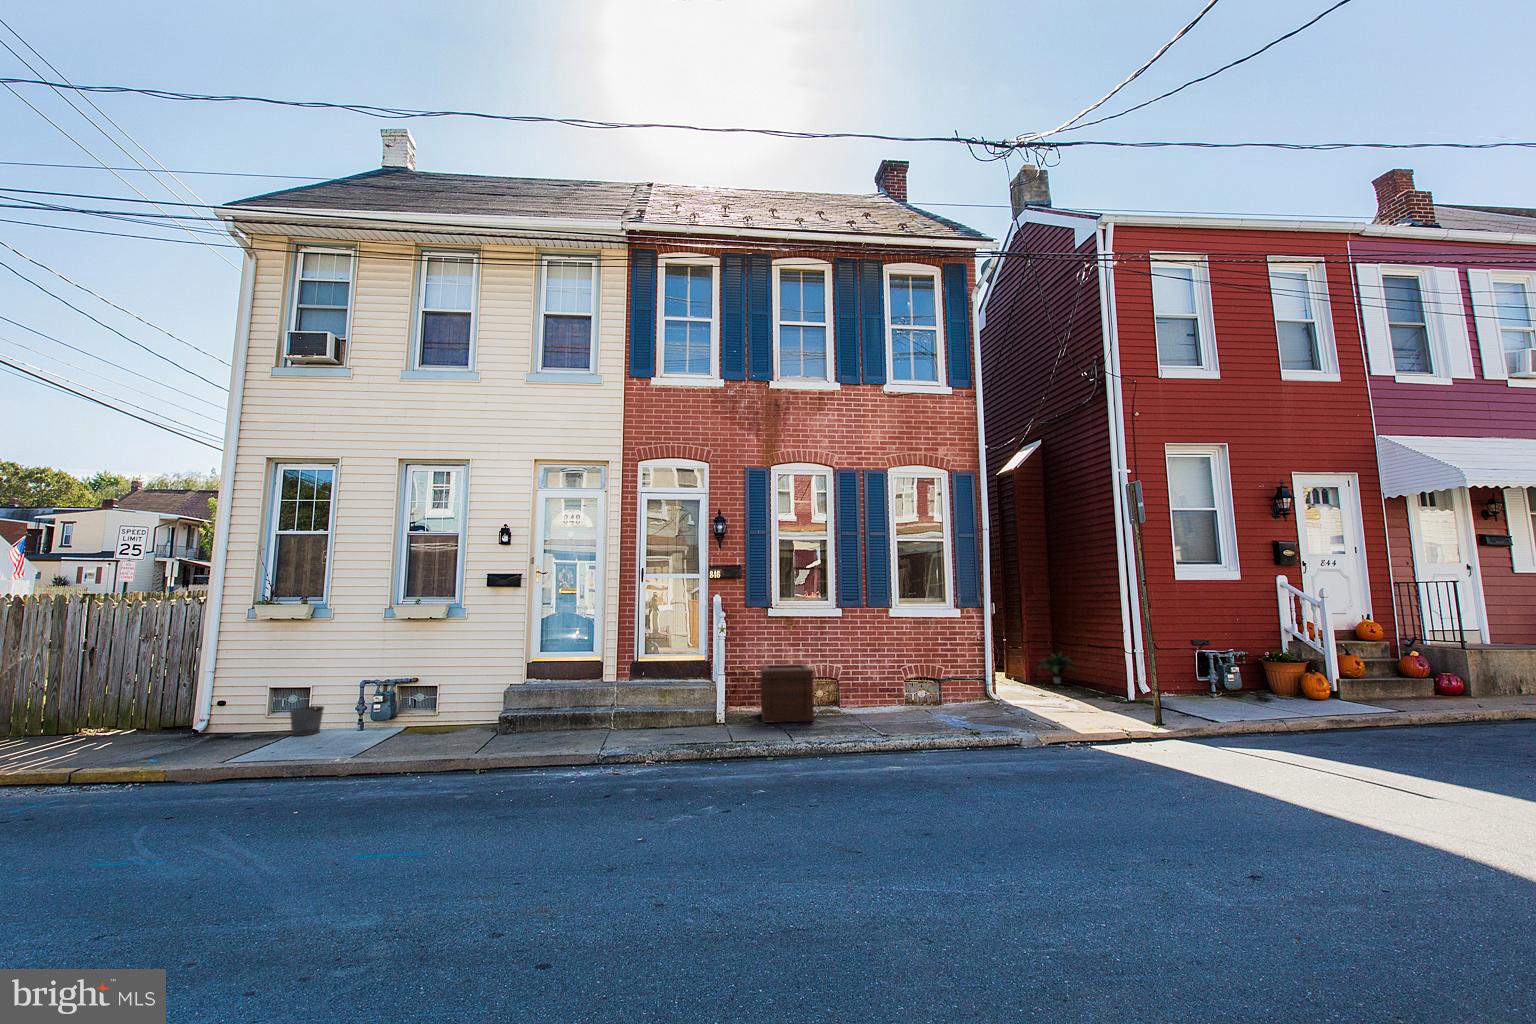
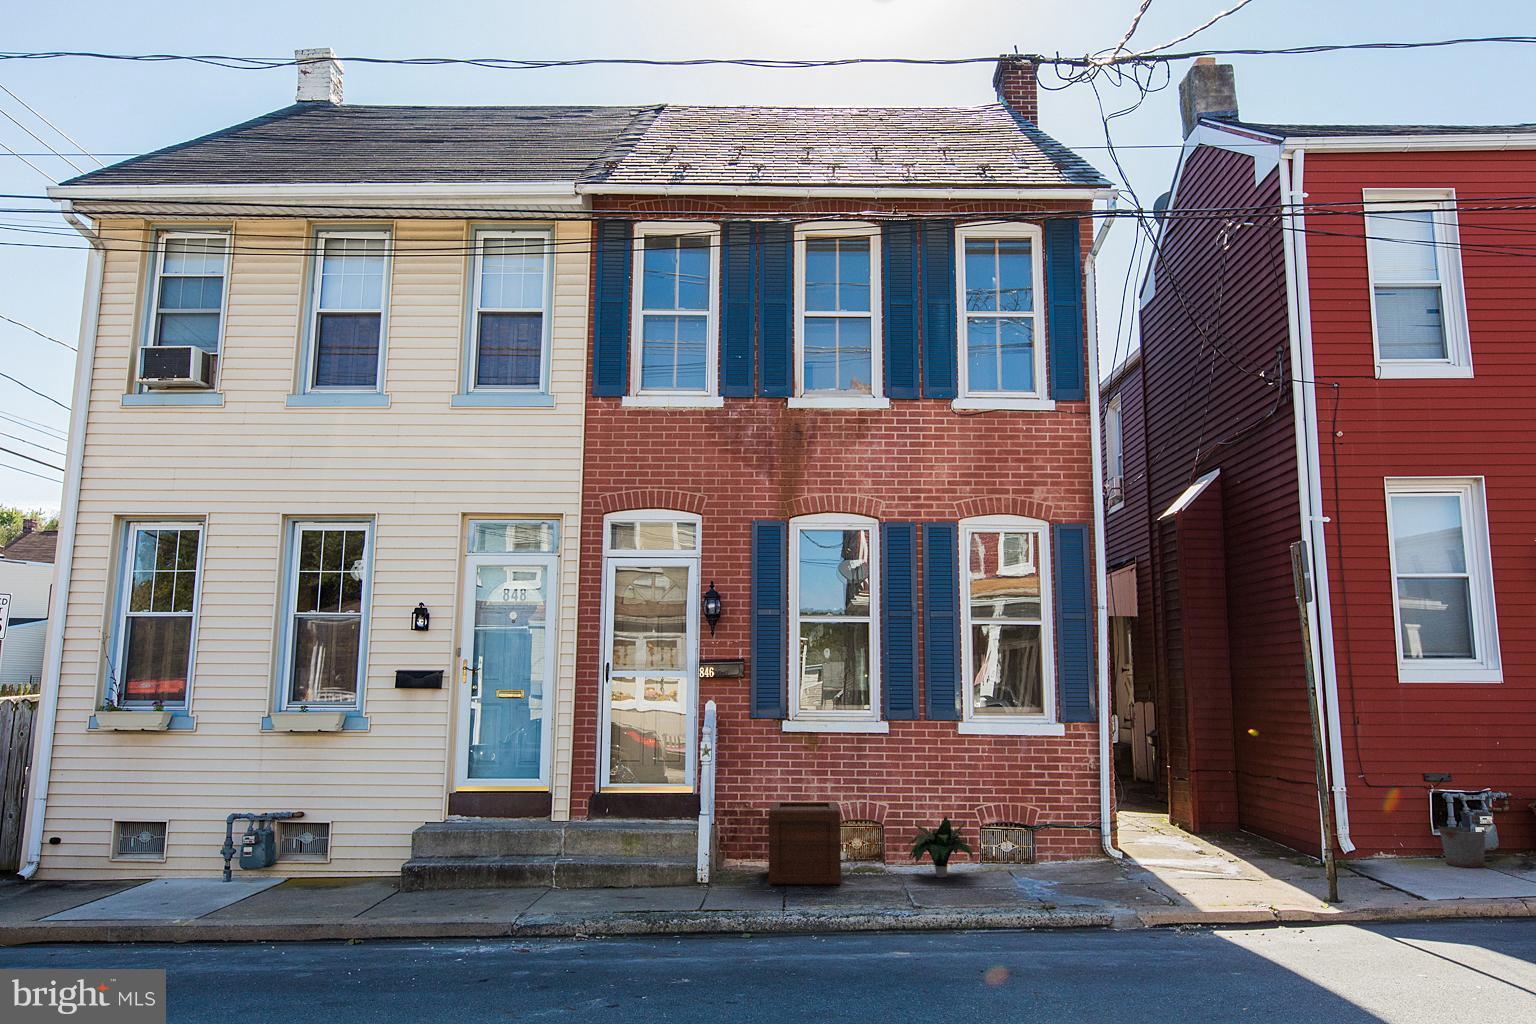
potted plant: present [1037,652,1075,684] -> present [908,816,975,878]
bucket: present [290,706,324,736] -> present [1438,827,1486,867]

